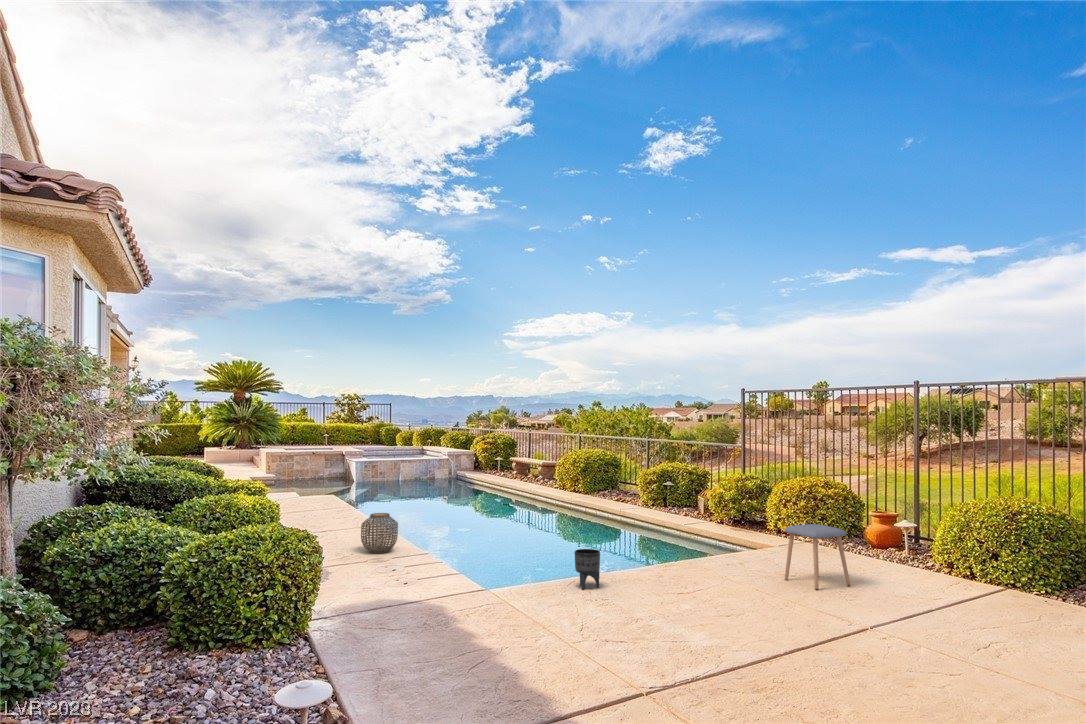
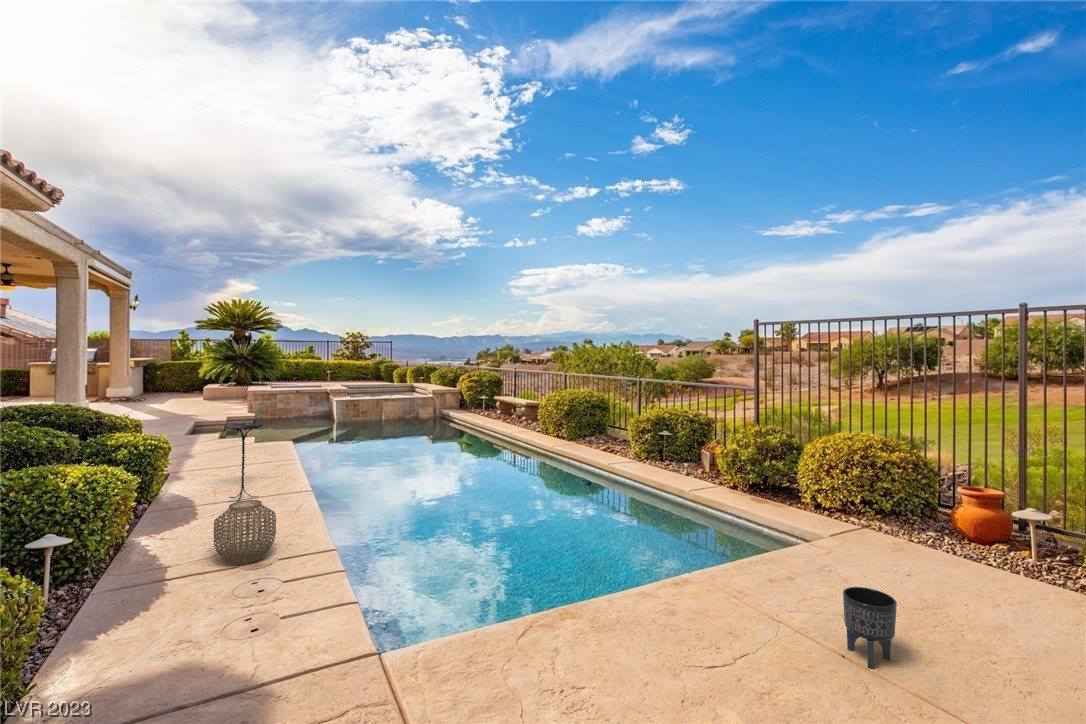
side table: none [329,469,356,528] -> present [224,424,262,502]
stool: present [785,524,850,590] -> none [904,546,1043,690]
planter: present [574,549,600,590] -> present [843,587,897,669]

